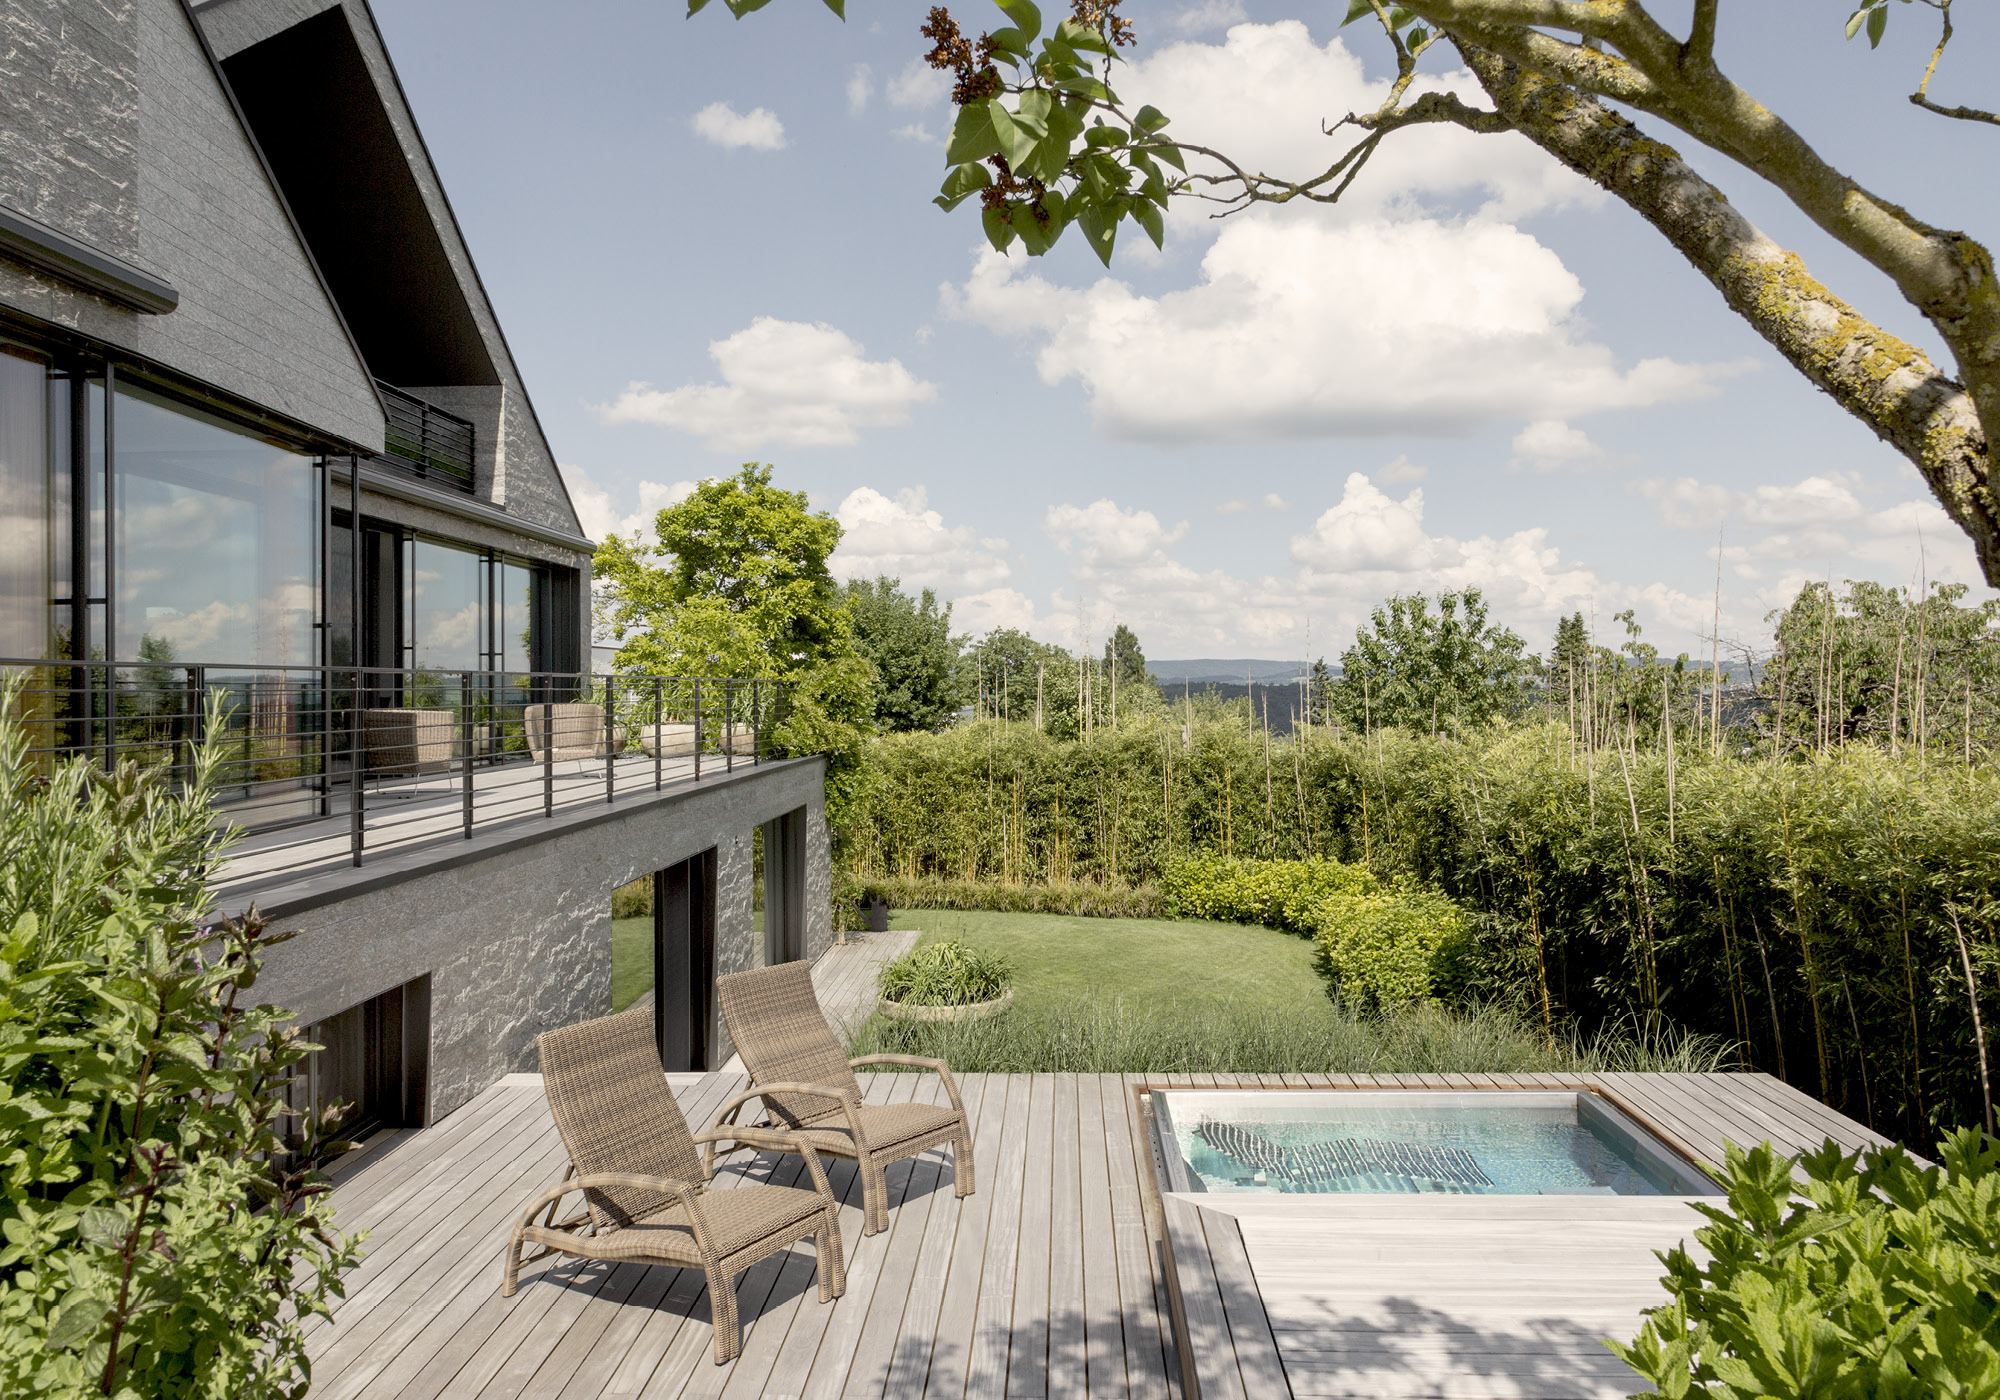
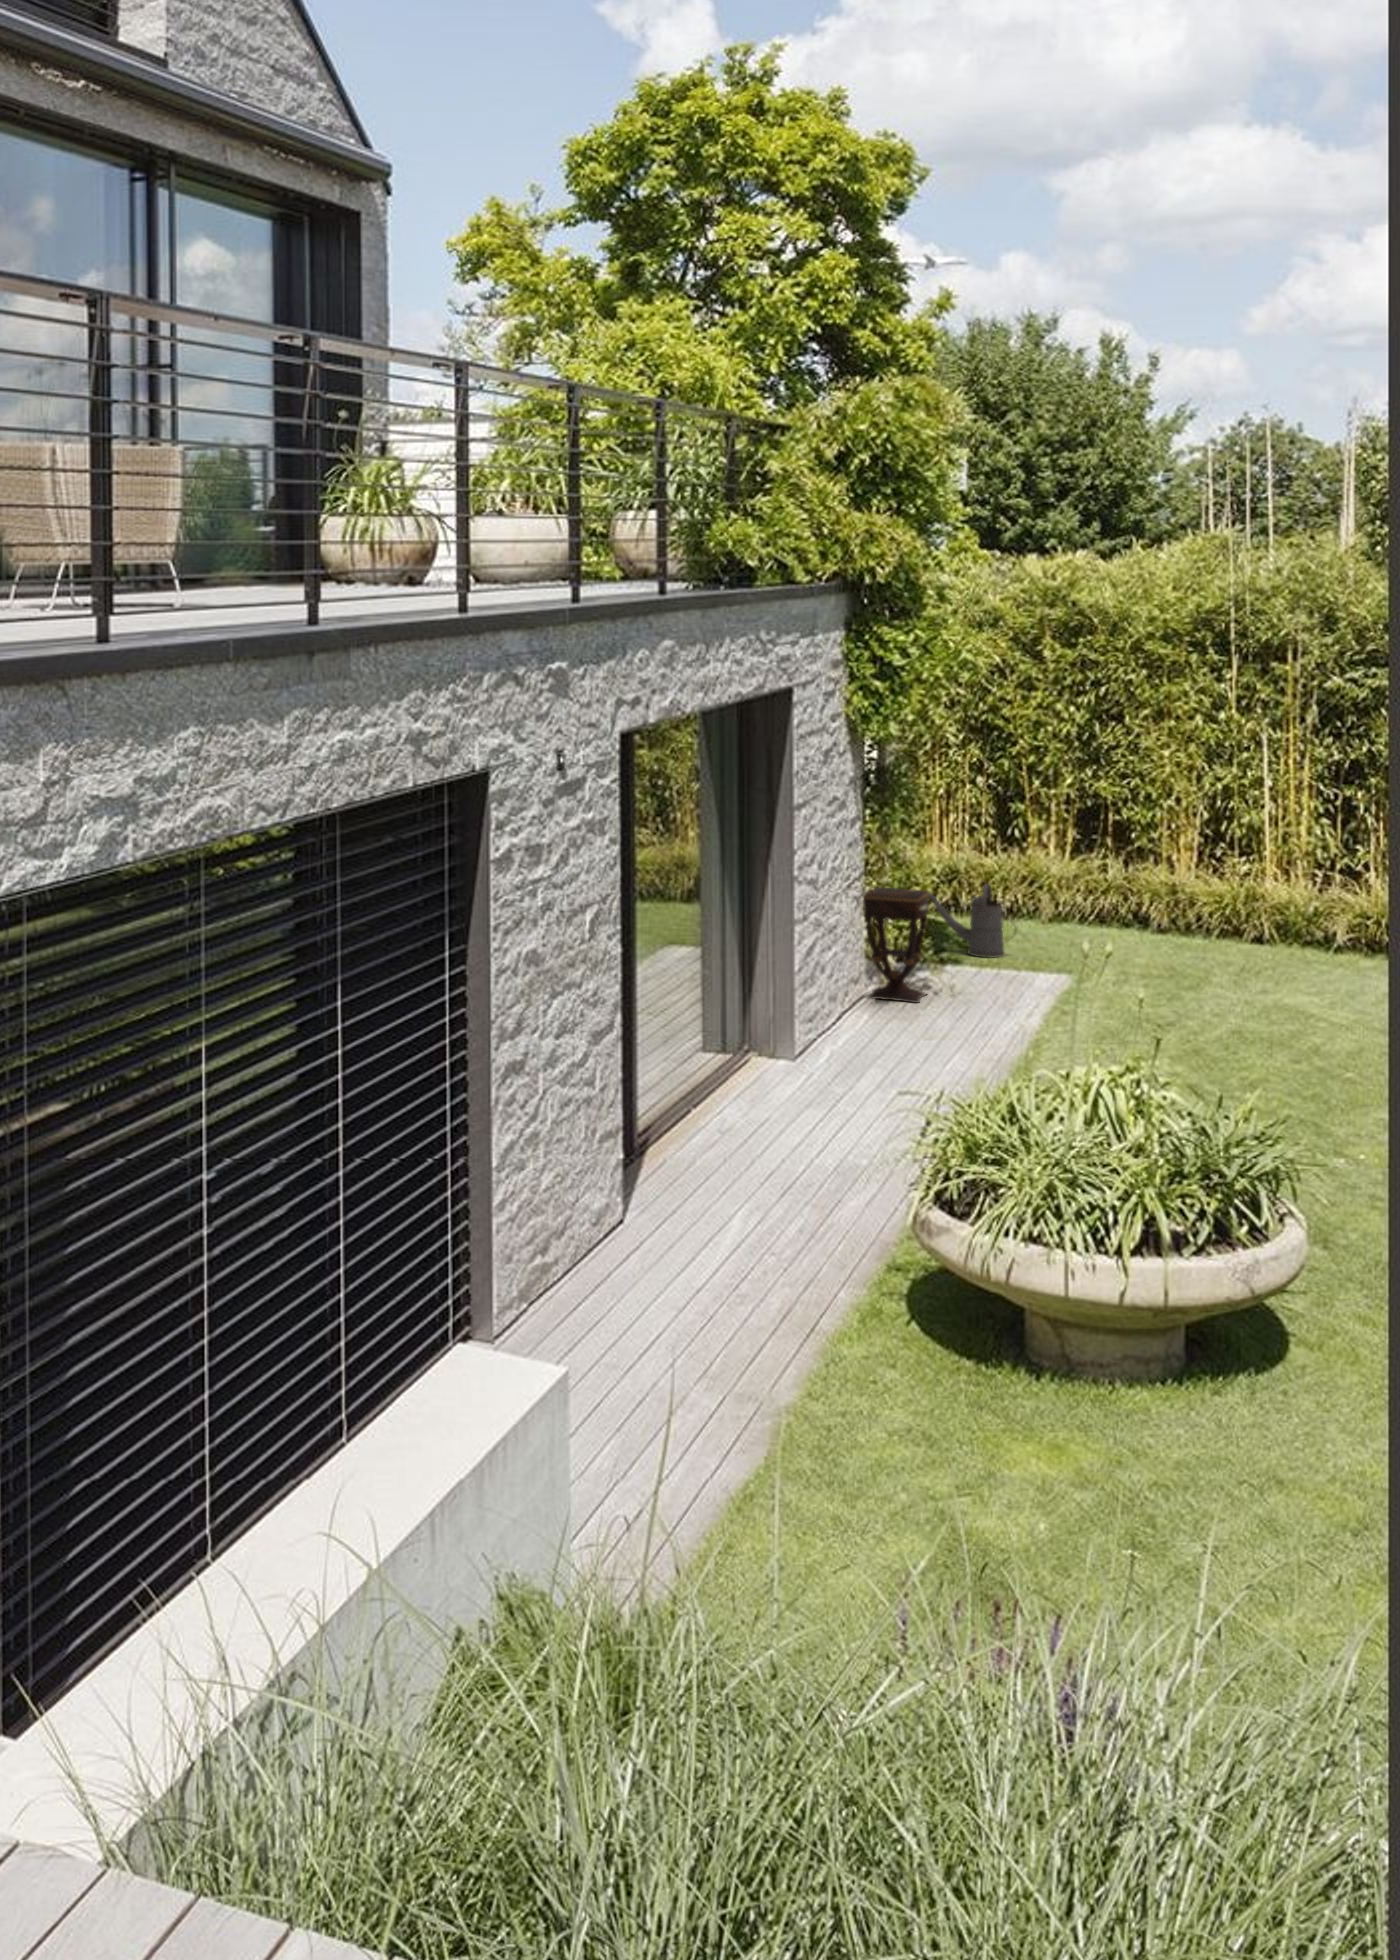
side table: none [822,899,854,956] -> present [863,887,929,1003]

